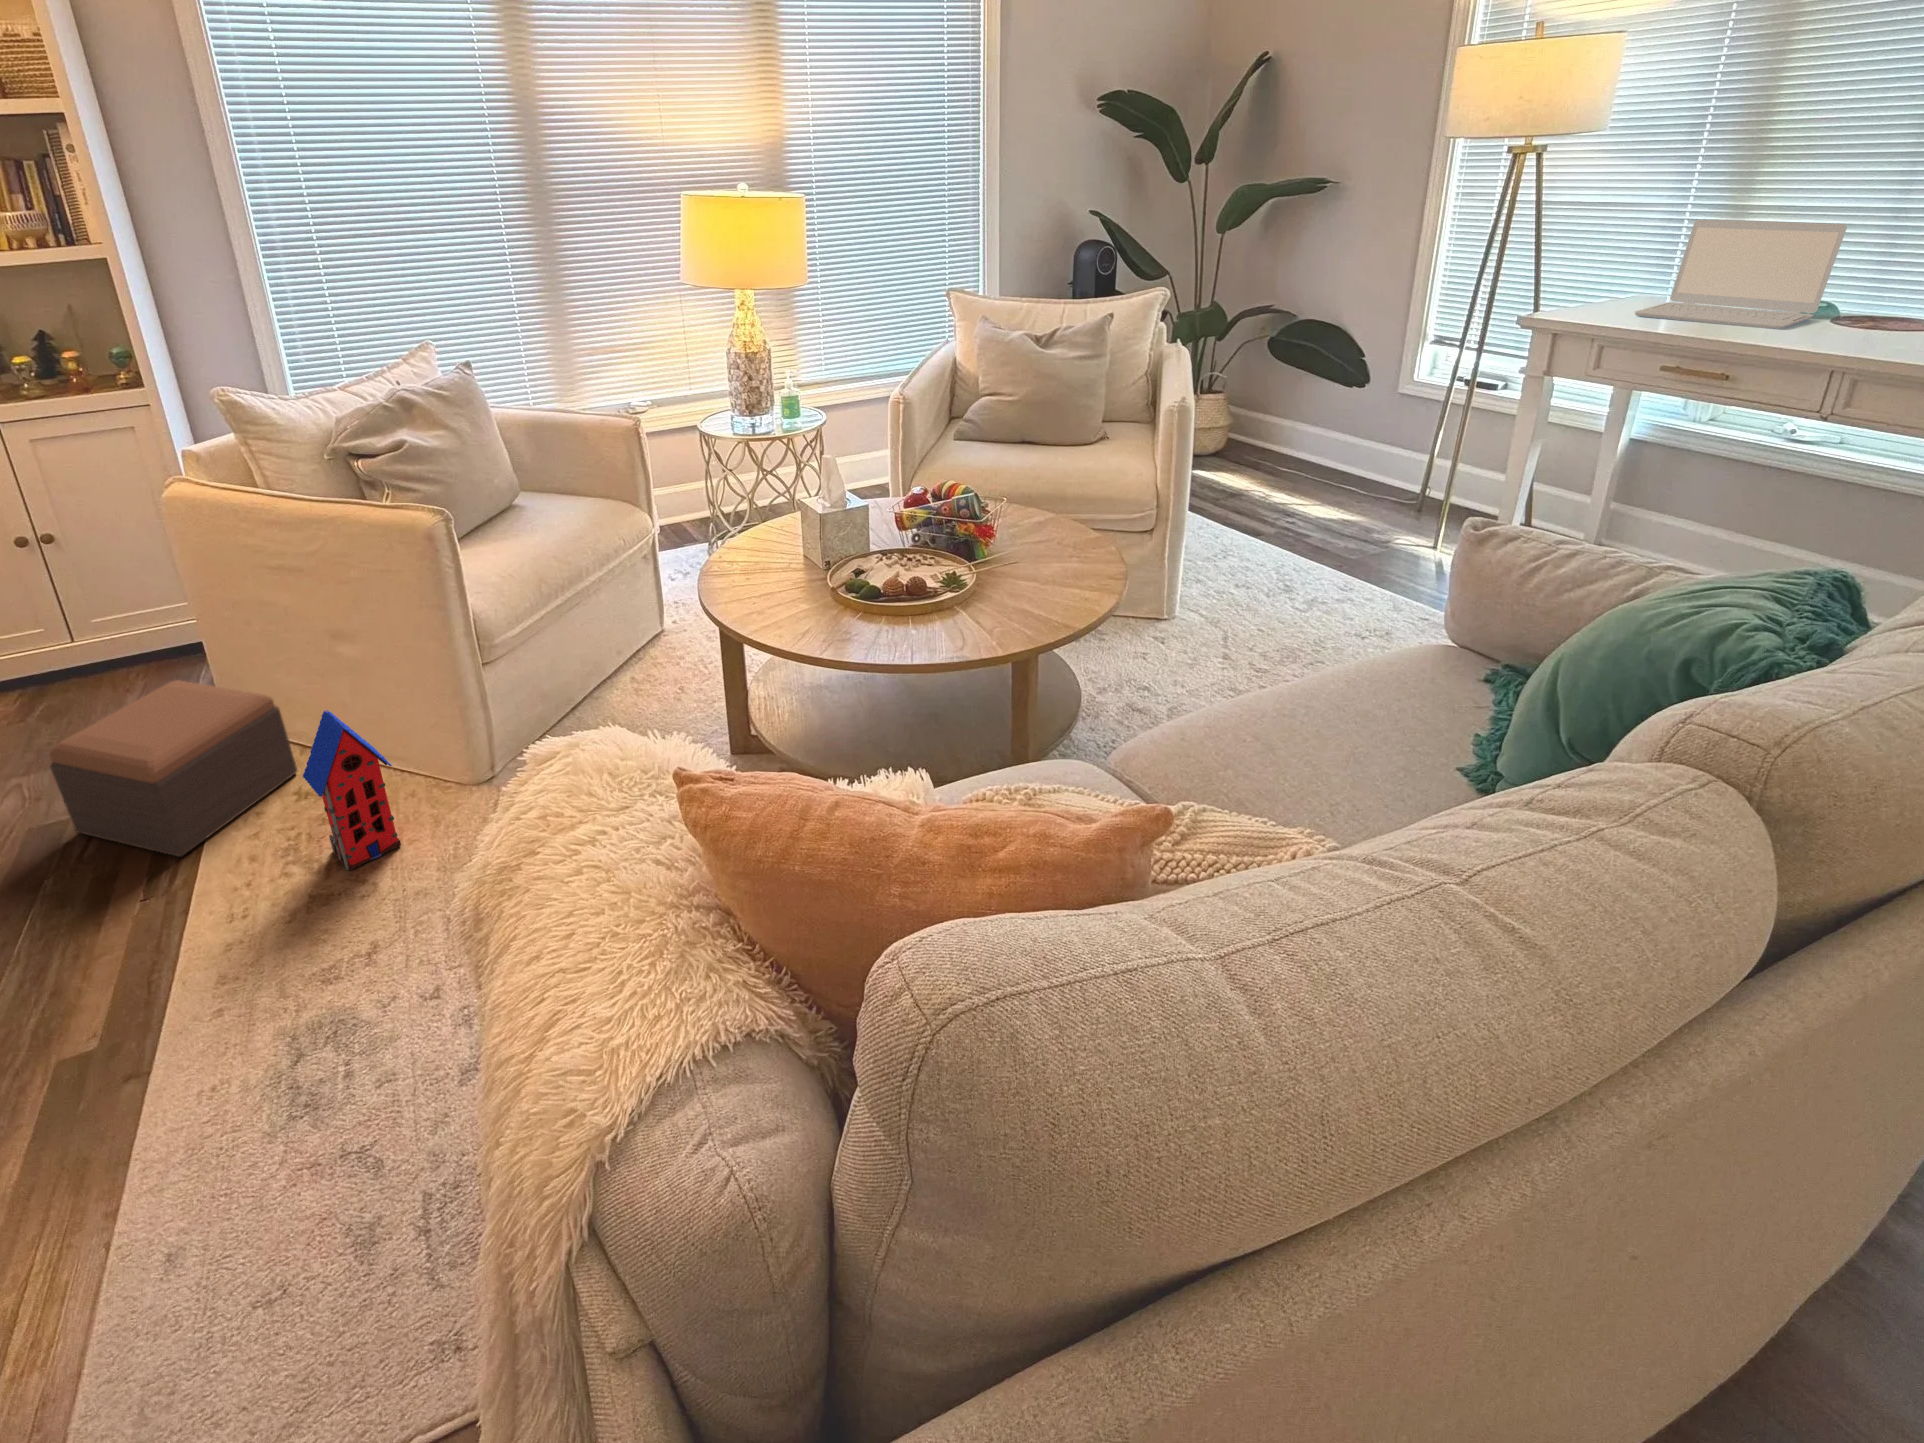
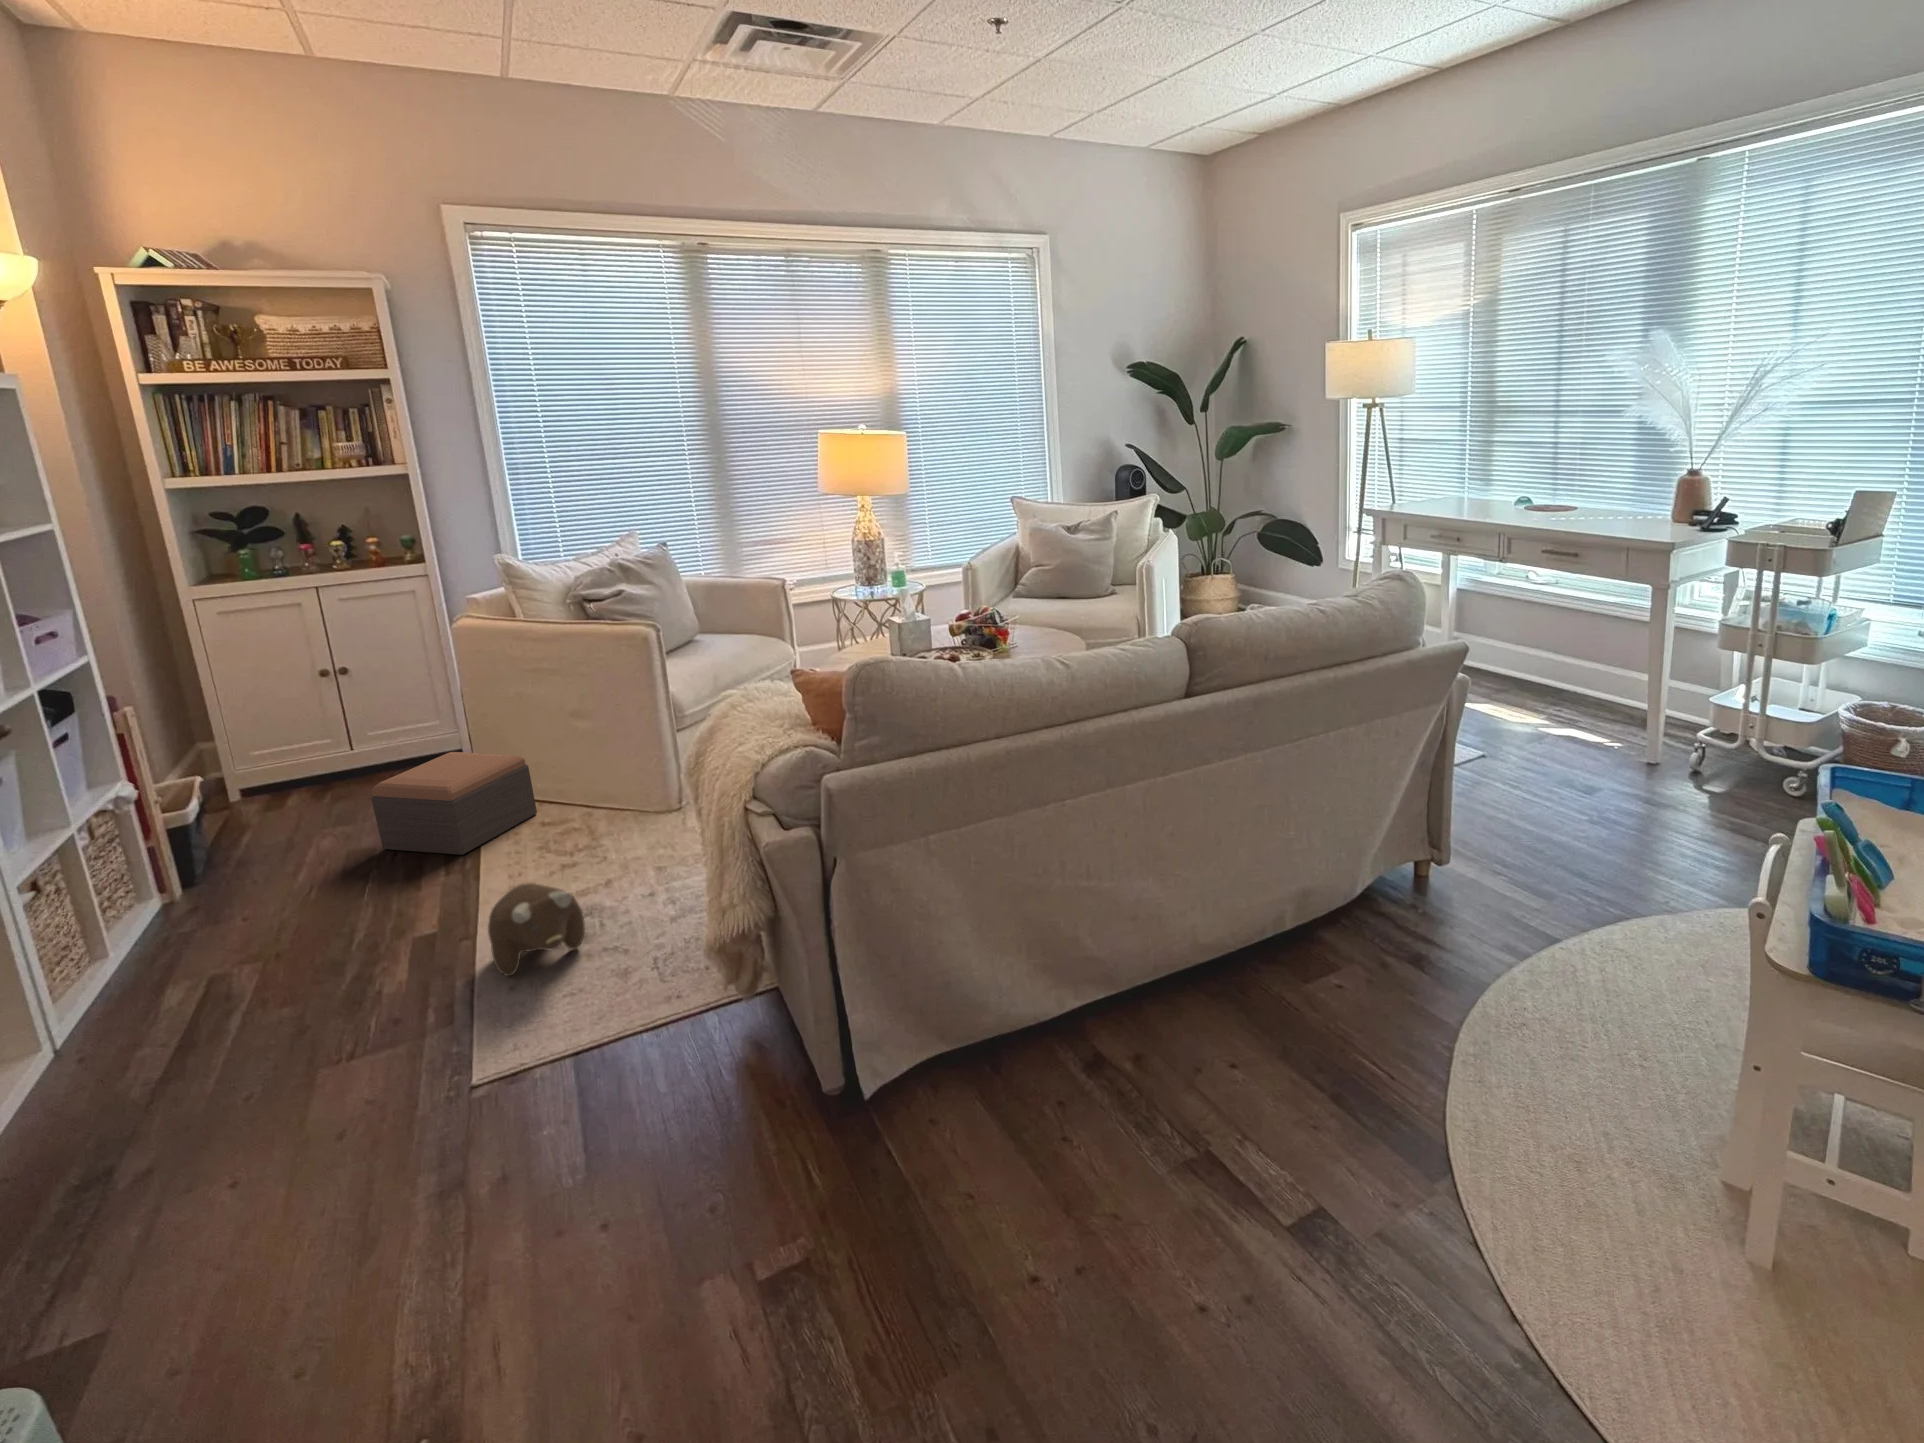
laptop: present [1635,220,1847,329] -> none [1425,452,1526,516]
toy house: present [303,710,401,870] -> none [554,749,616,853]
plush toy: none [149,1020,326,1206] -> present [488,883,585,976]

